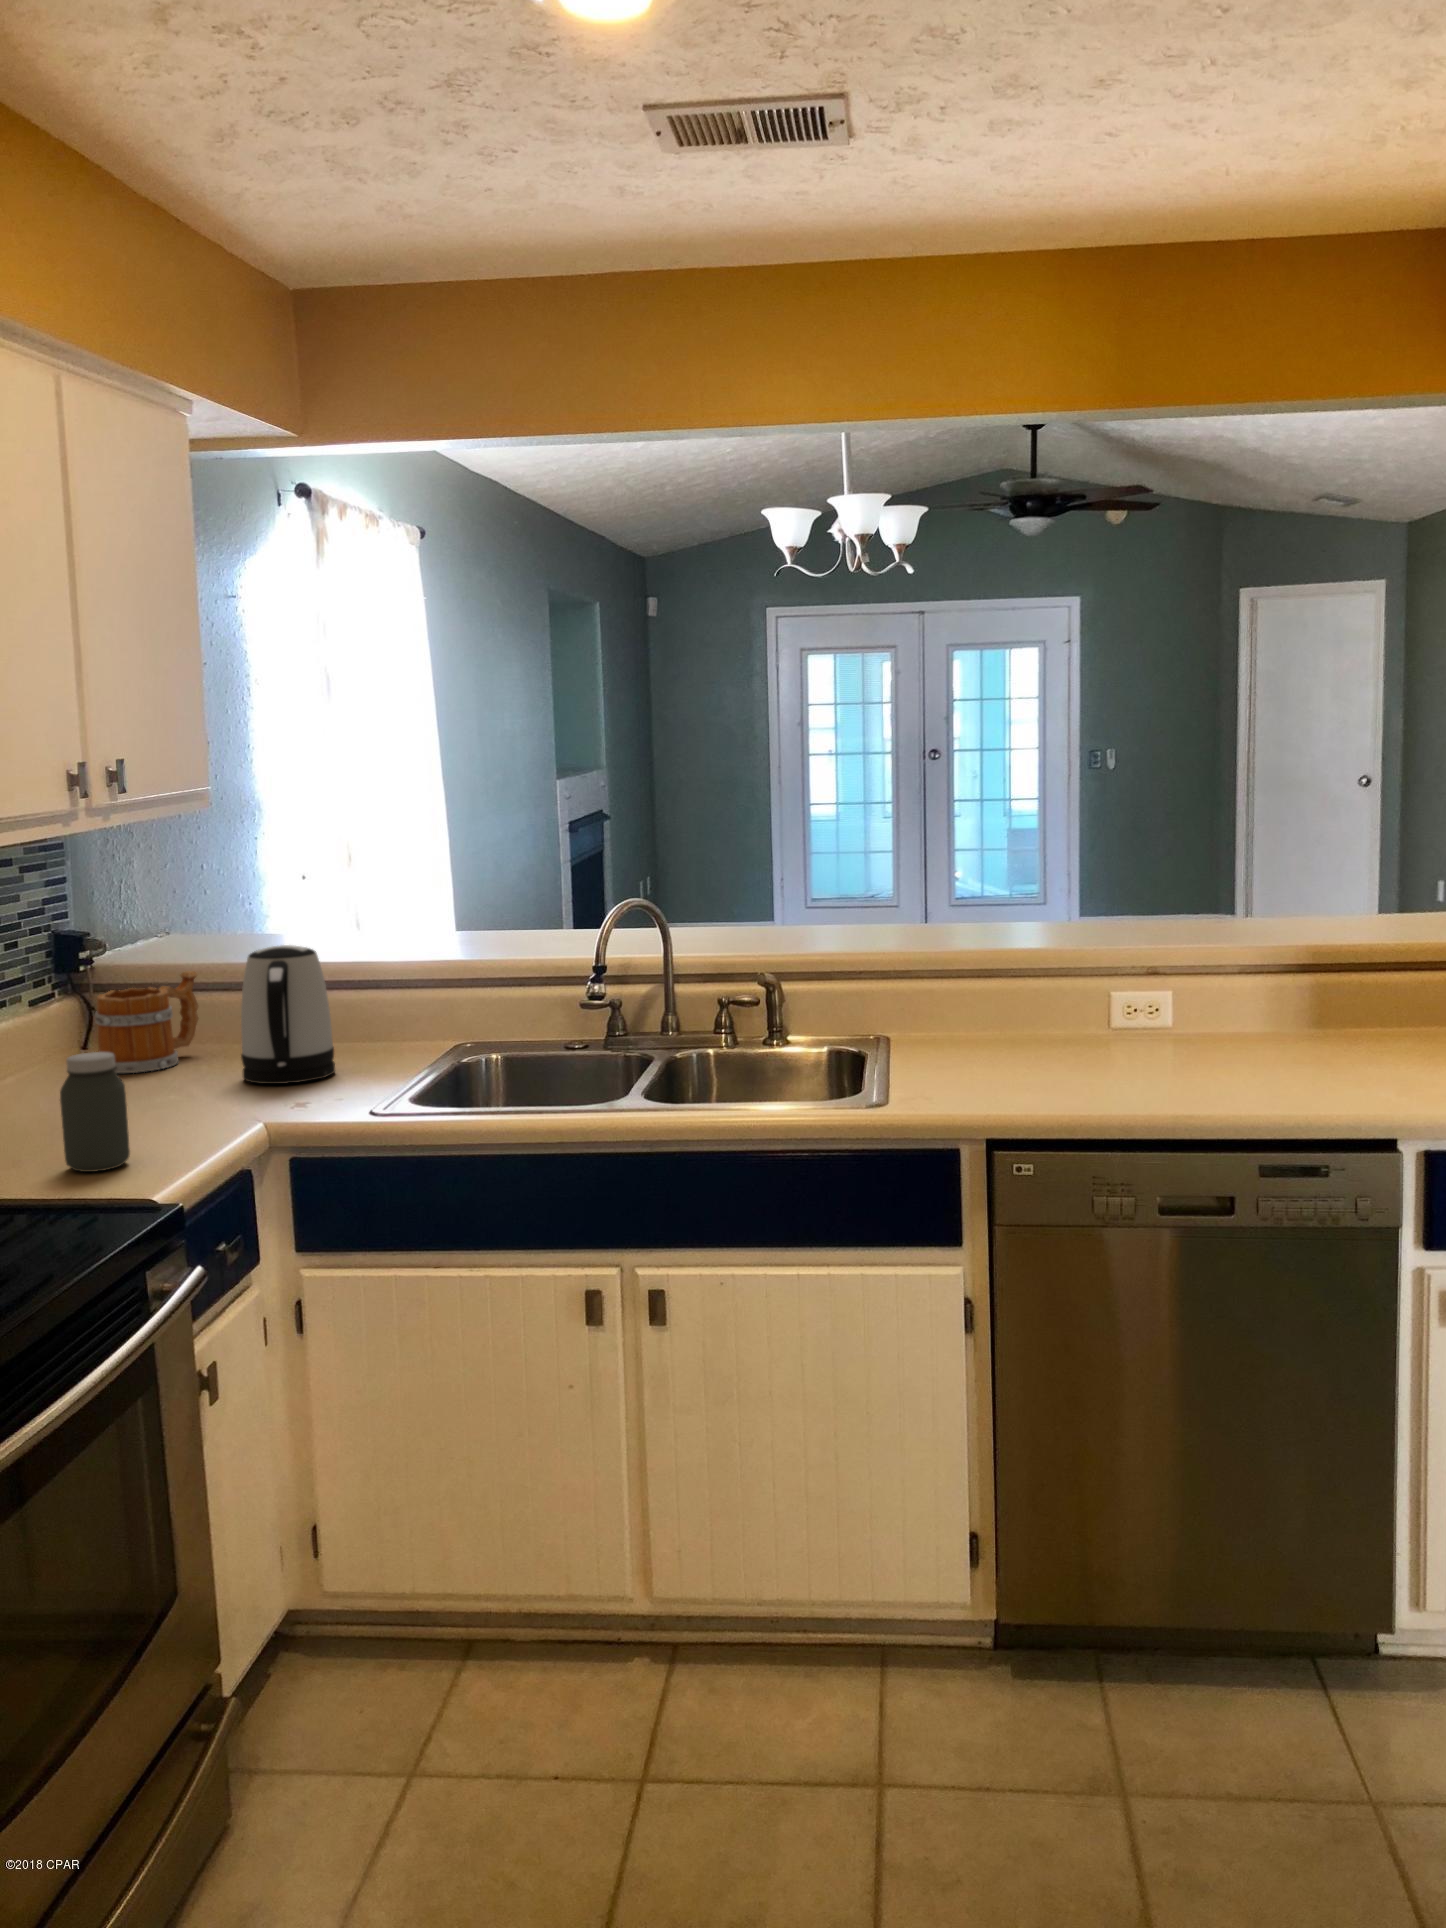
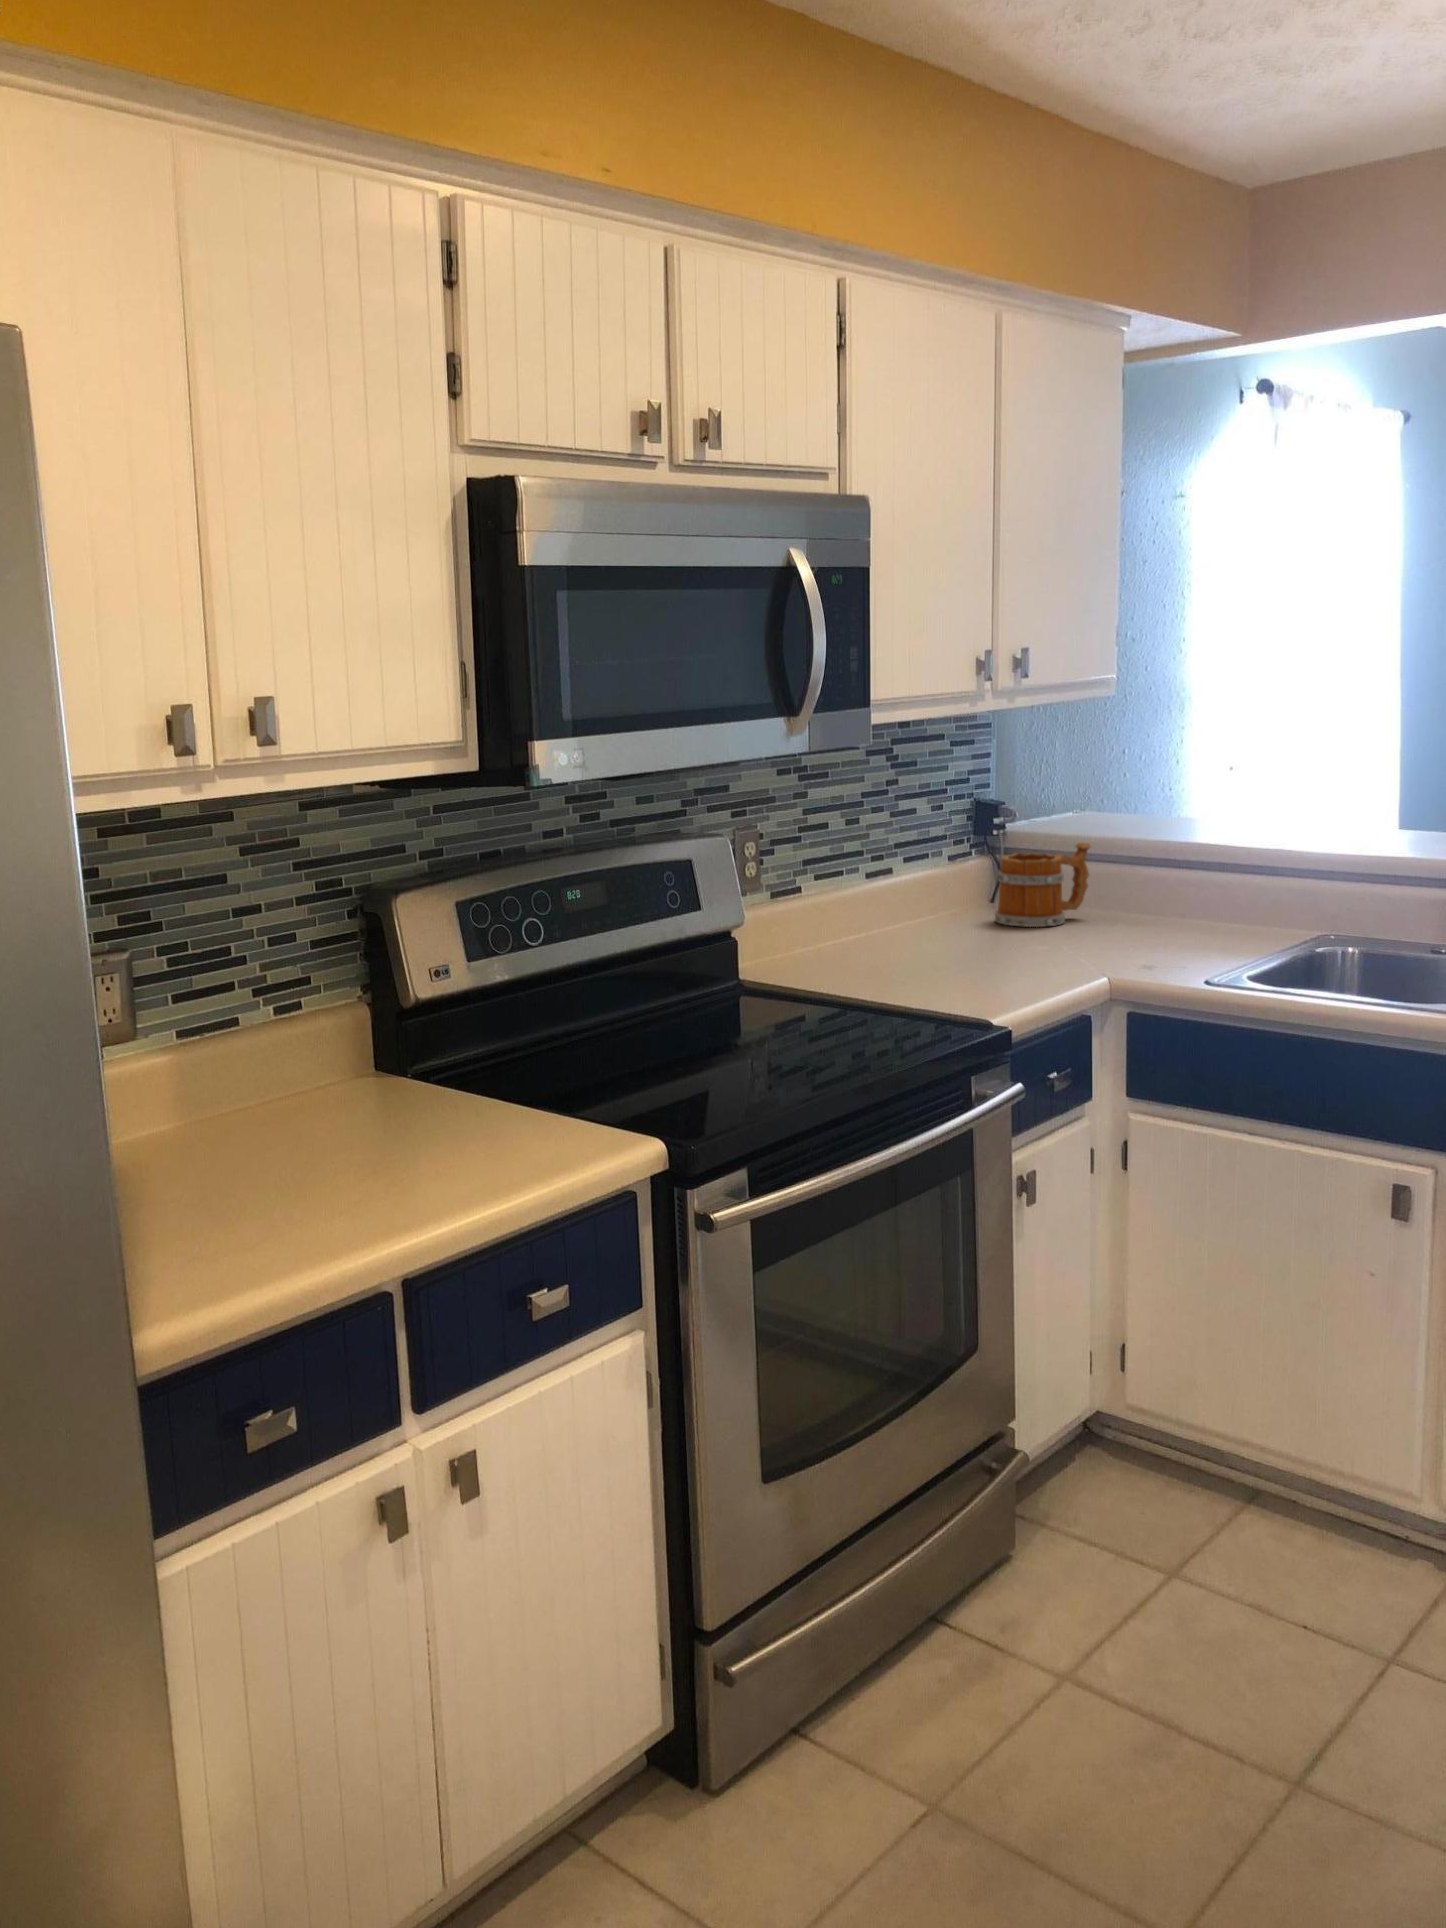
kettle: present [241,945,335,1084] -> none [1111,823,1197,950]
jar: present [60,1052,130,1172] -> none [936,895,988,995]

